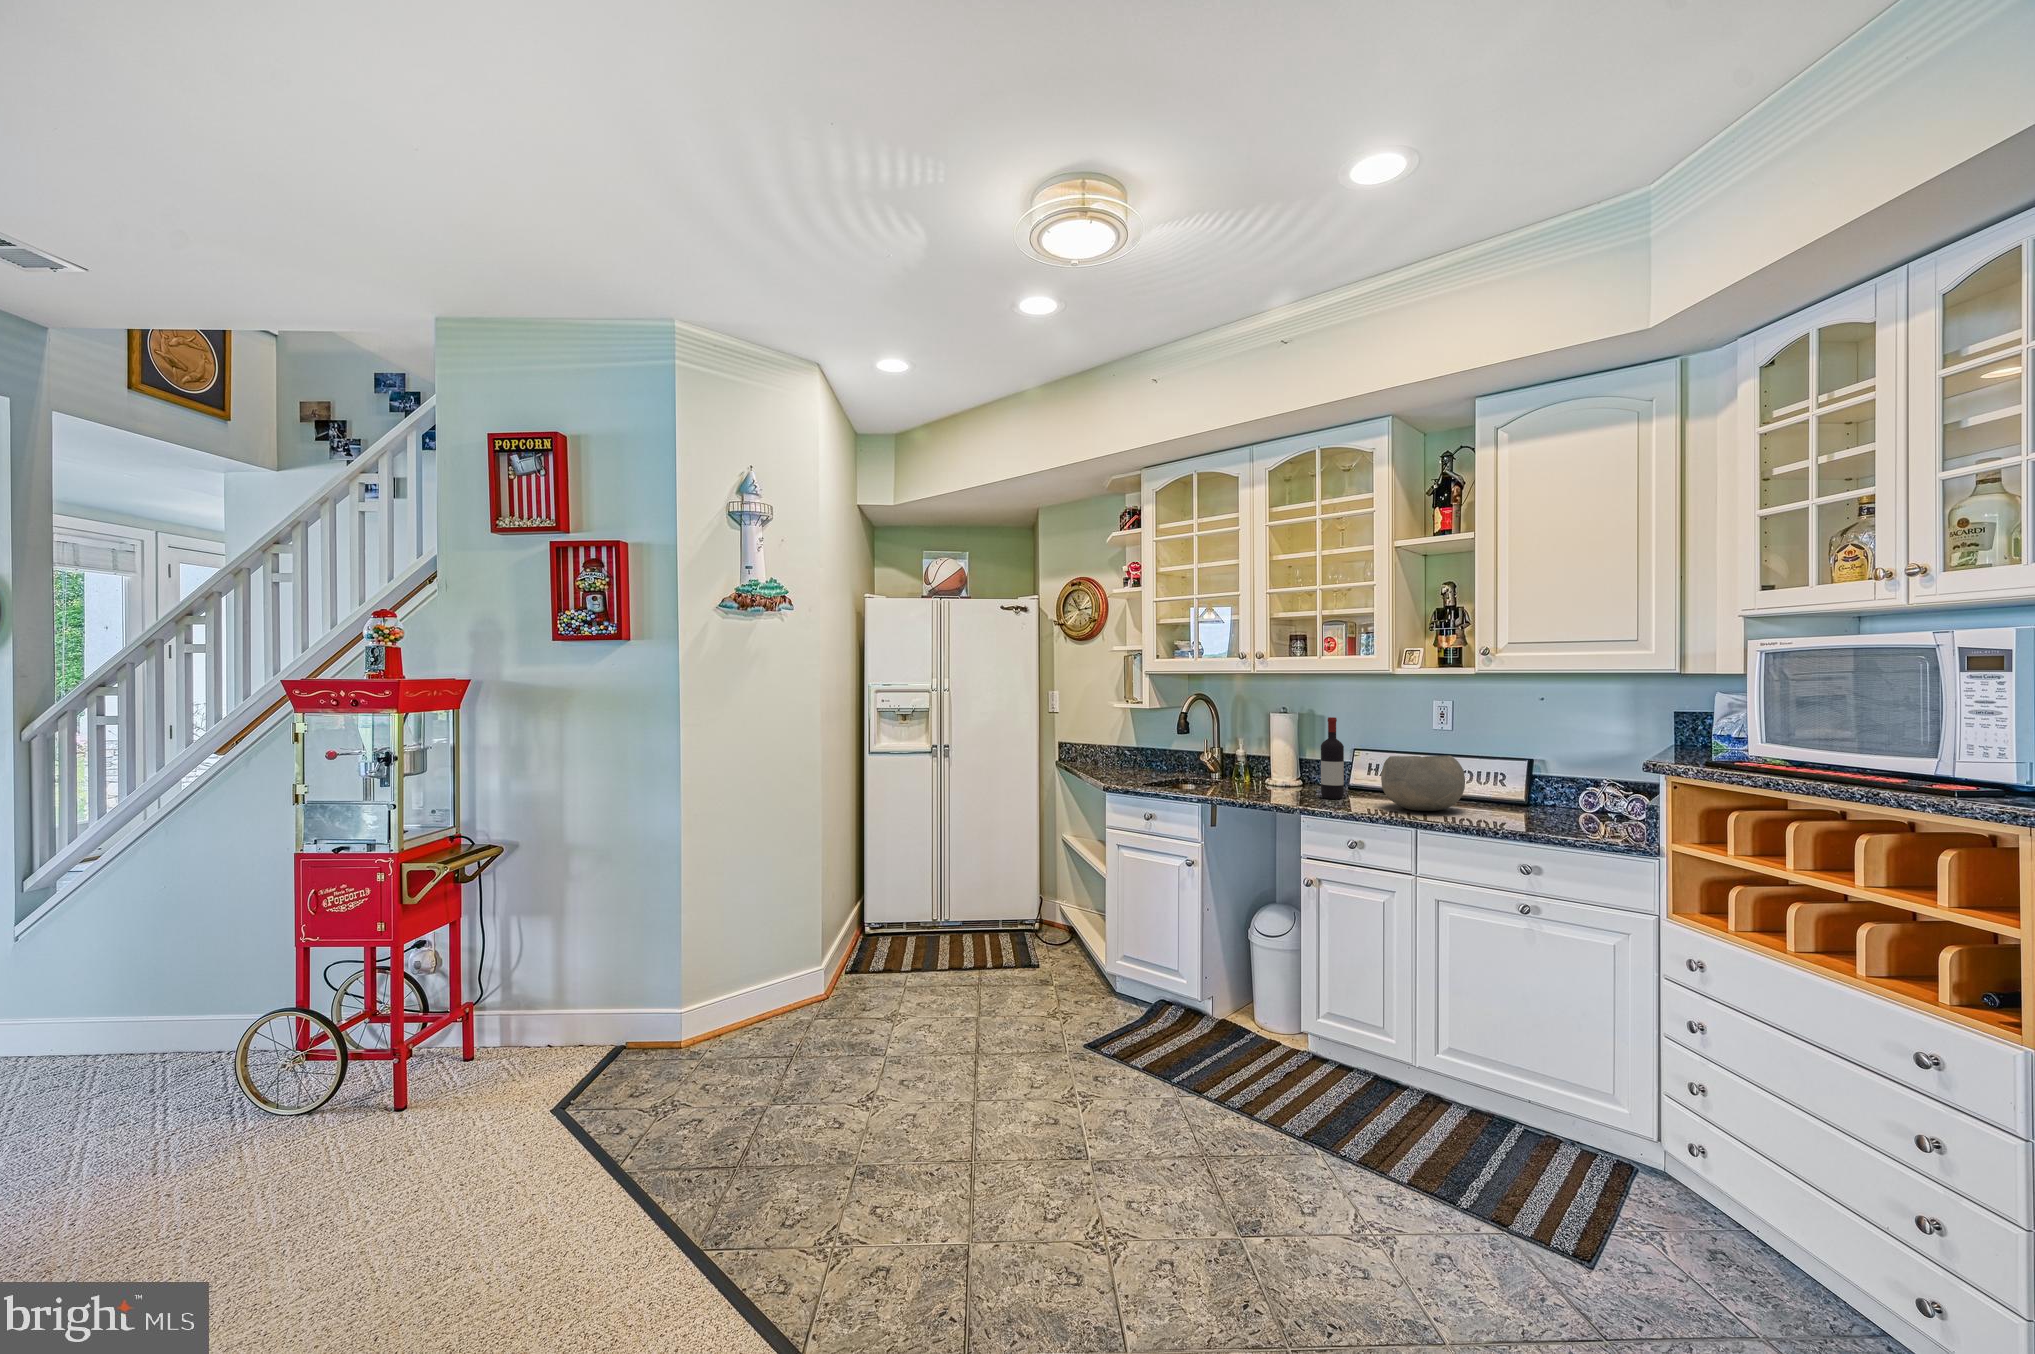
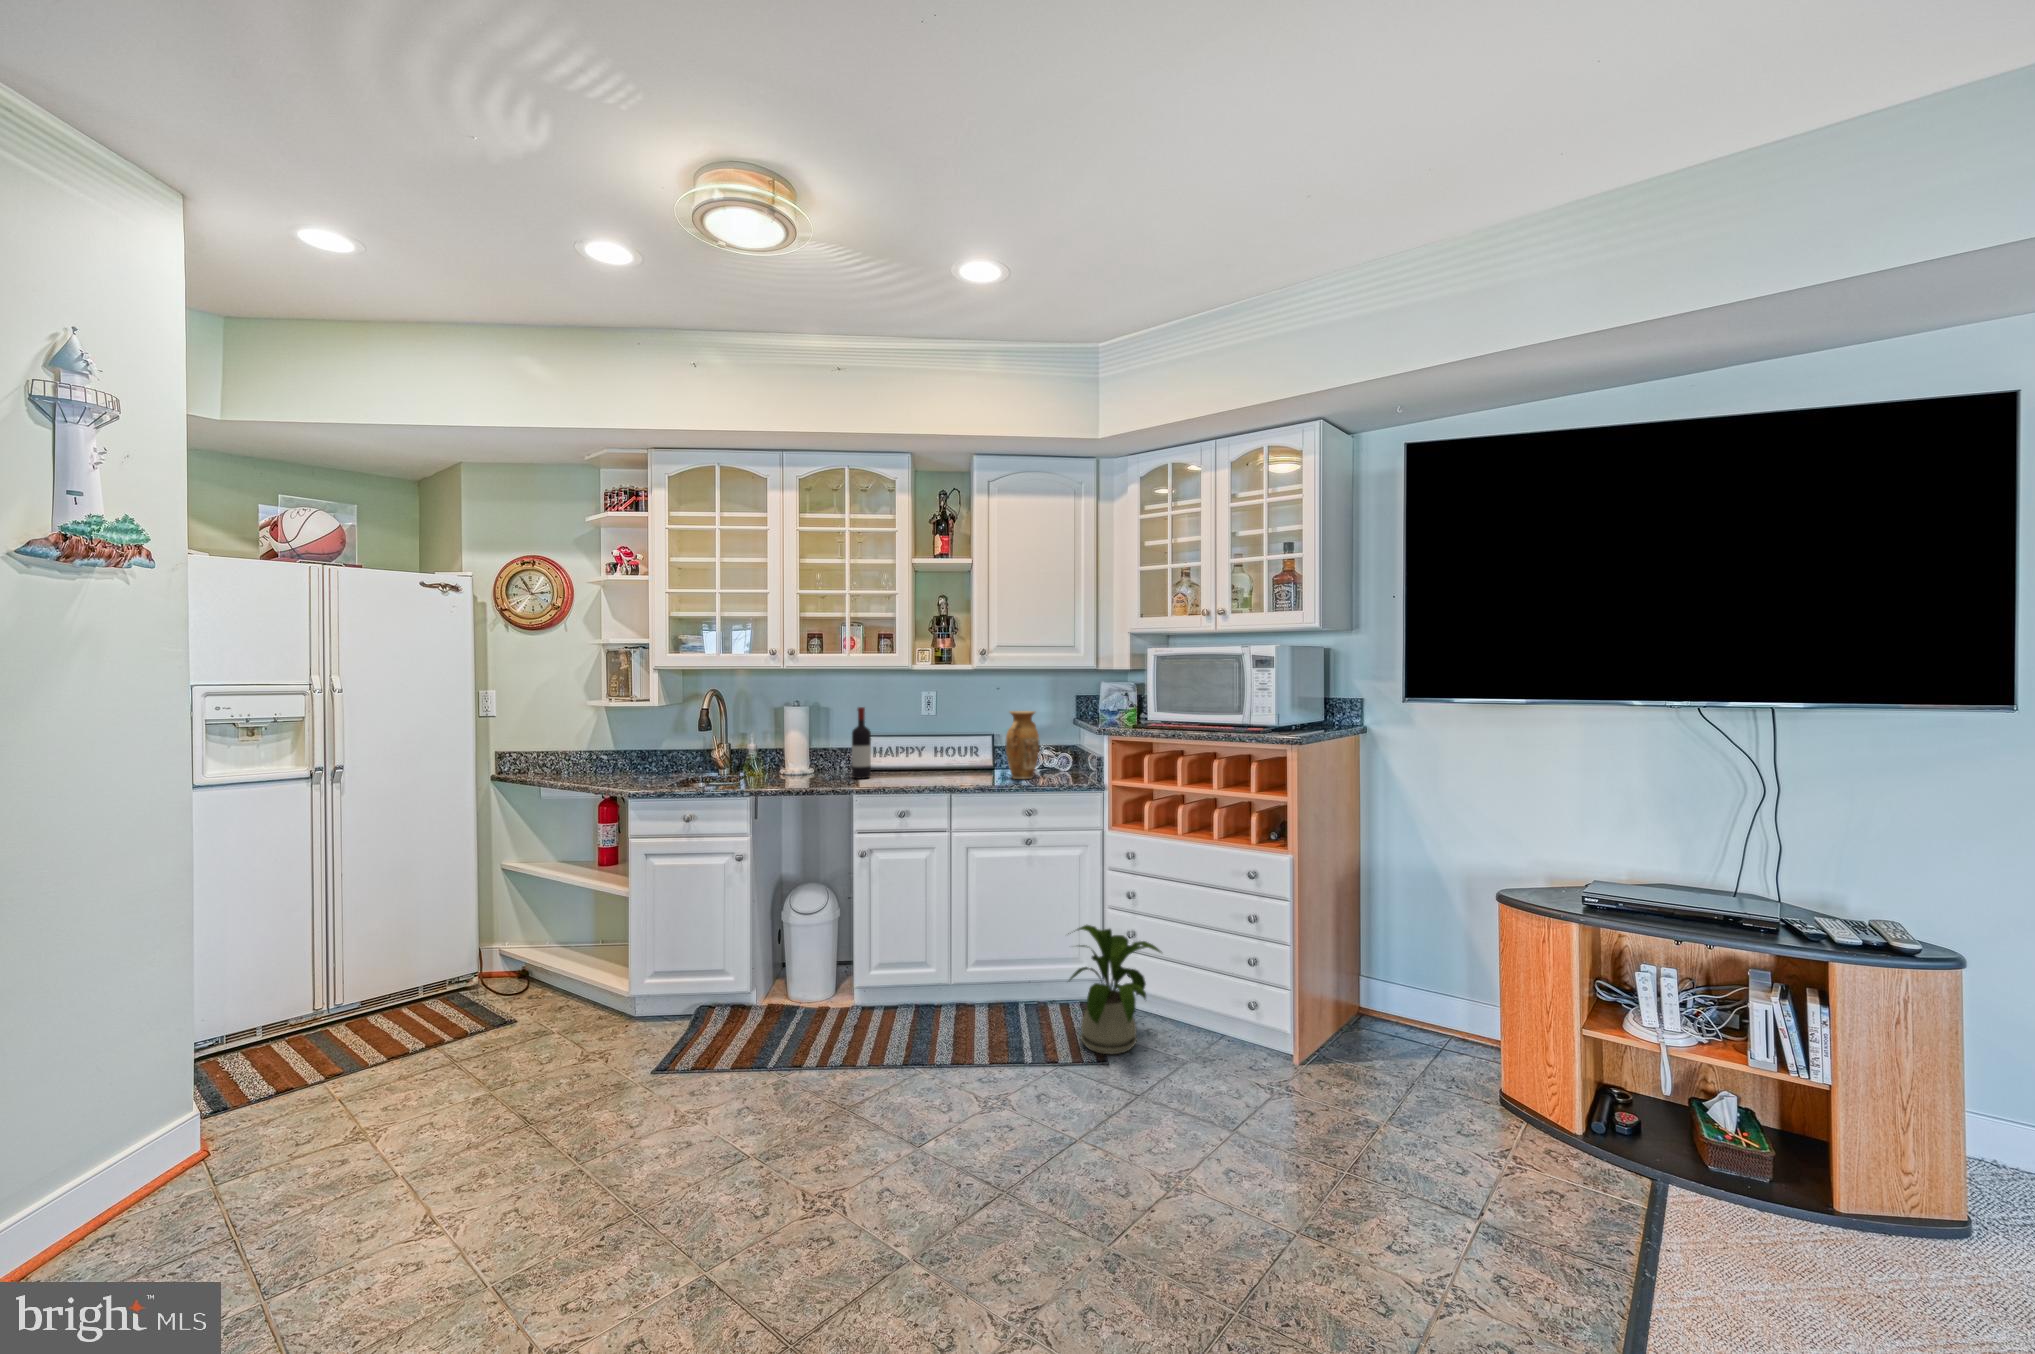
vase: none [1509,731,1568,826] -> present [1005,711,1039,779]
bowl: present [1381,756,1465,811] -> none [910,733,971,779]
house plant: none [1530,1050,1707,1263] -> present [1068,925,1161,1054]

